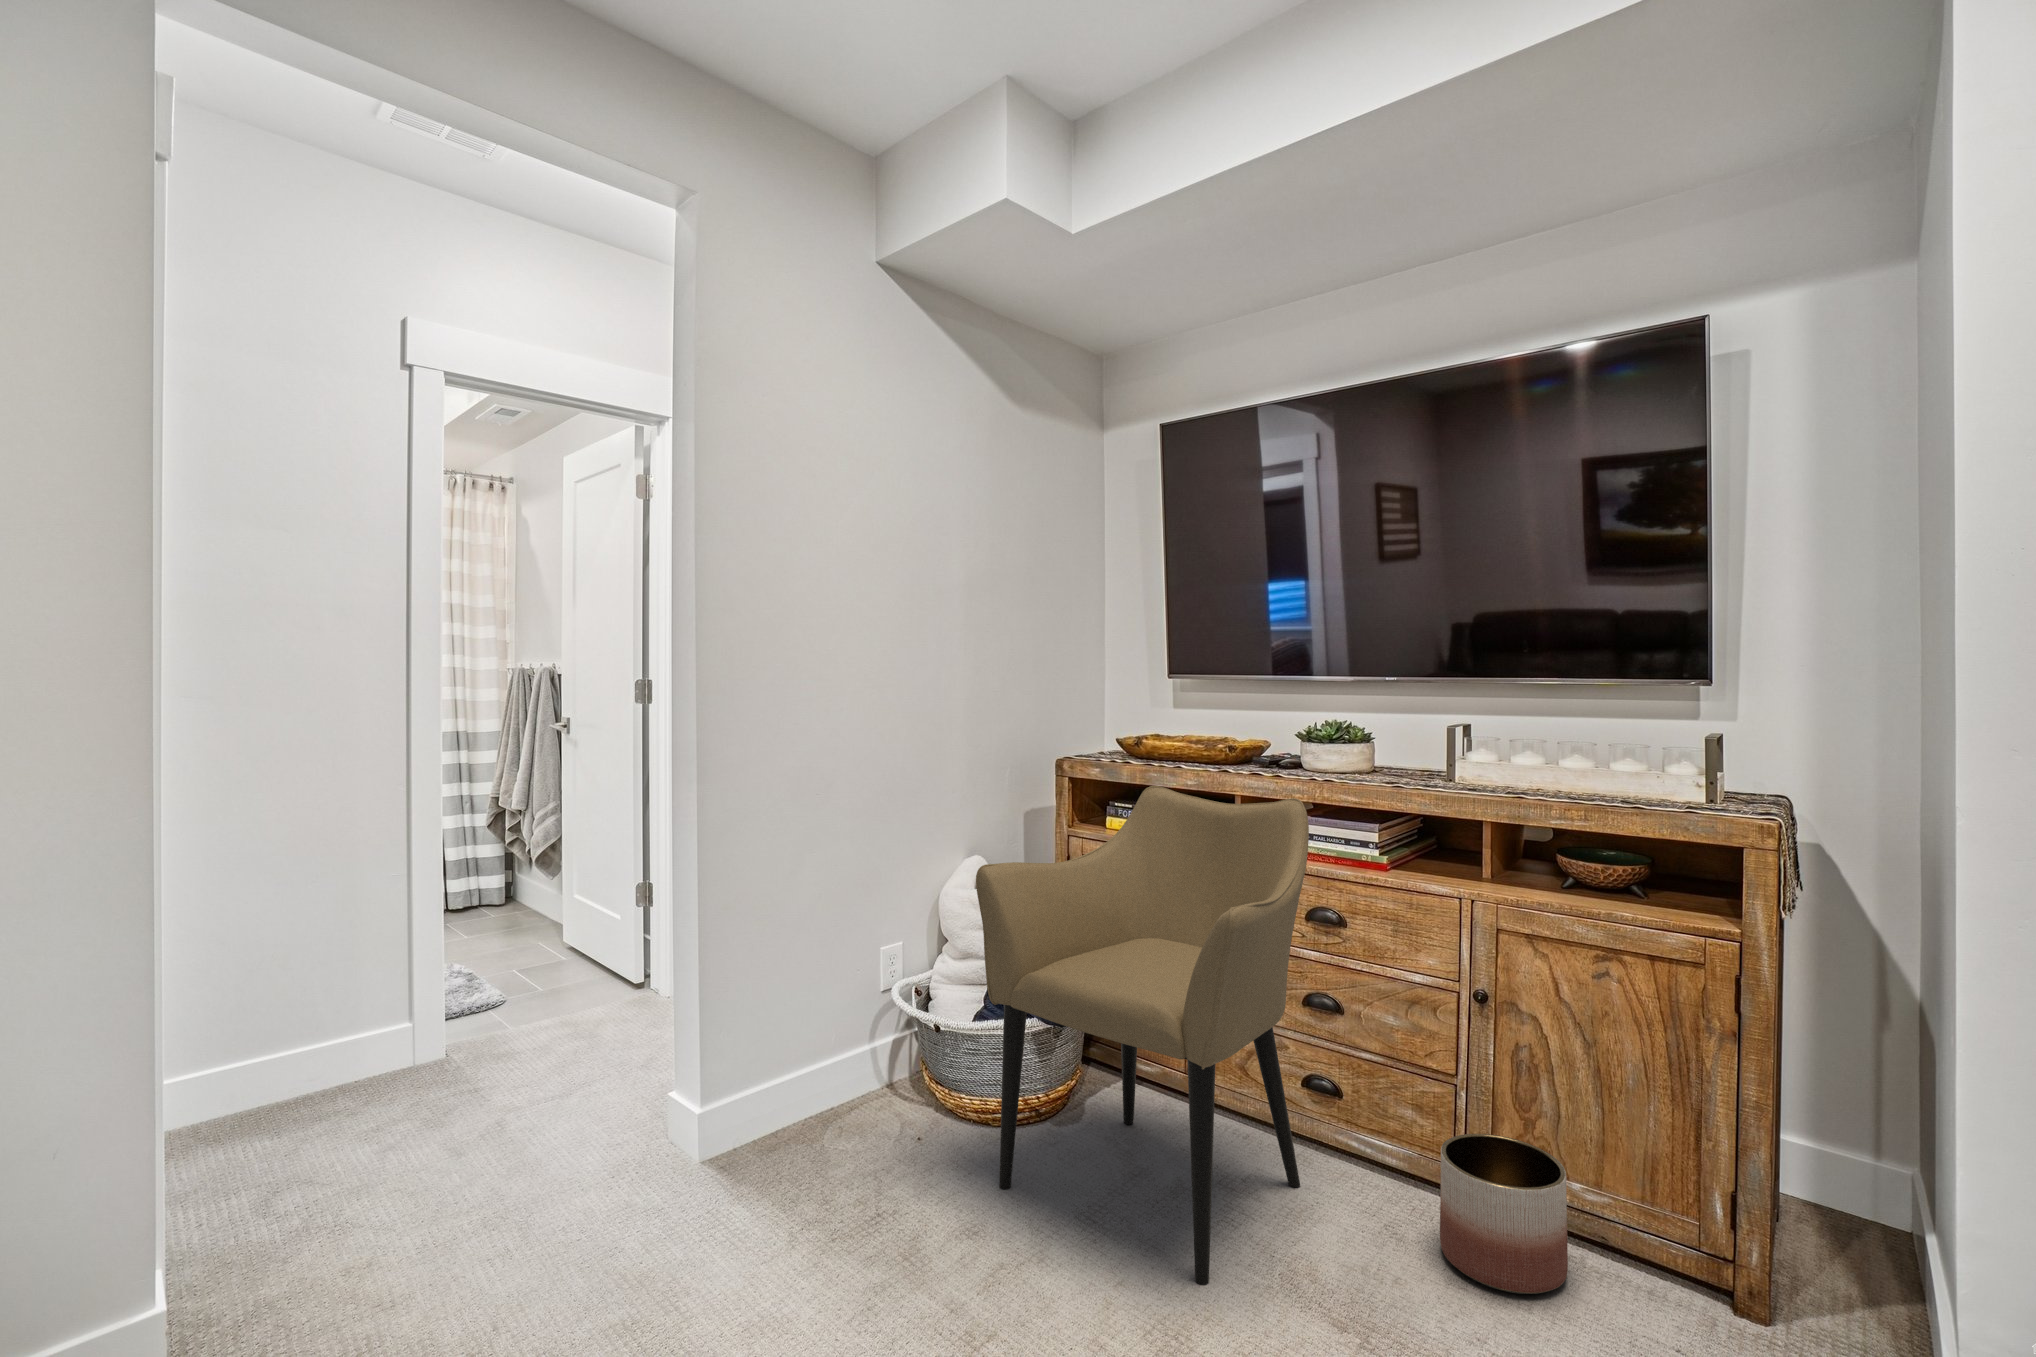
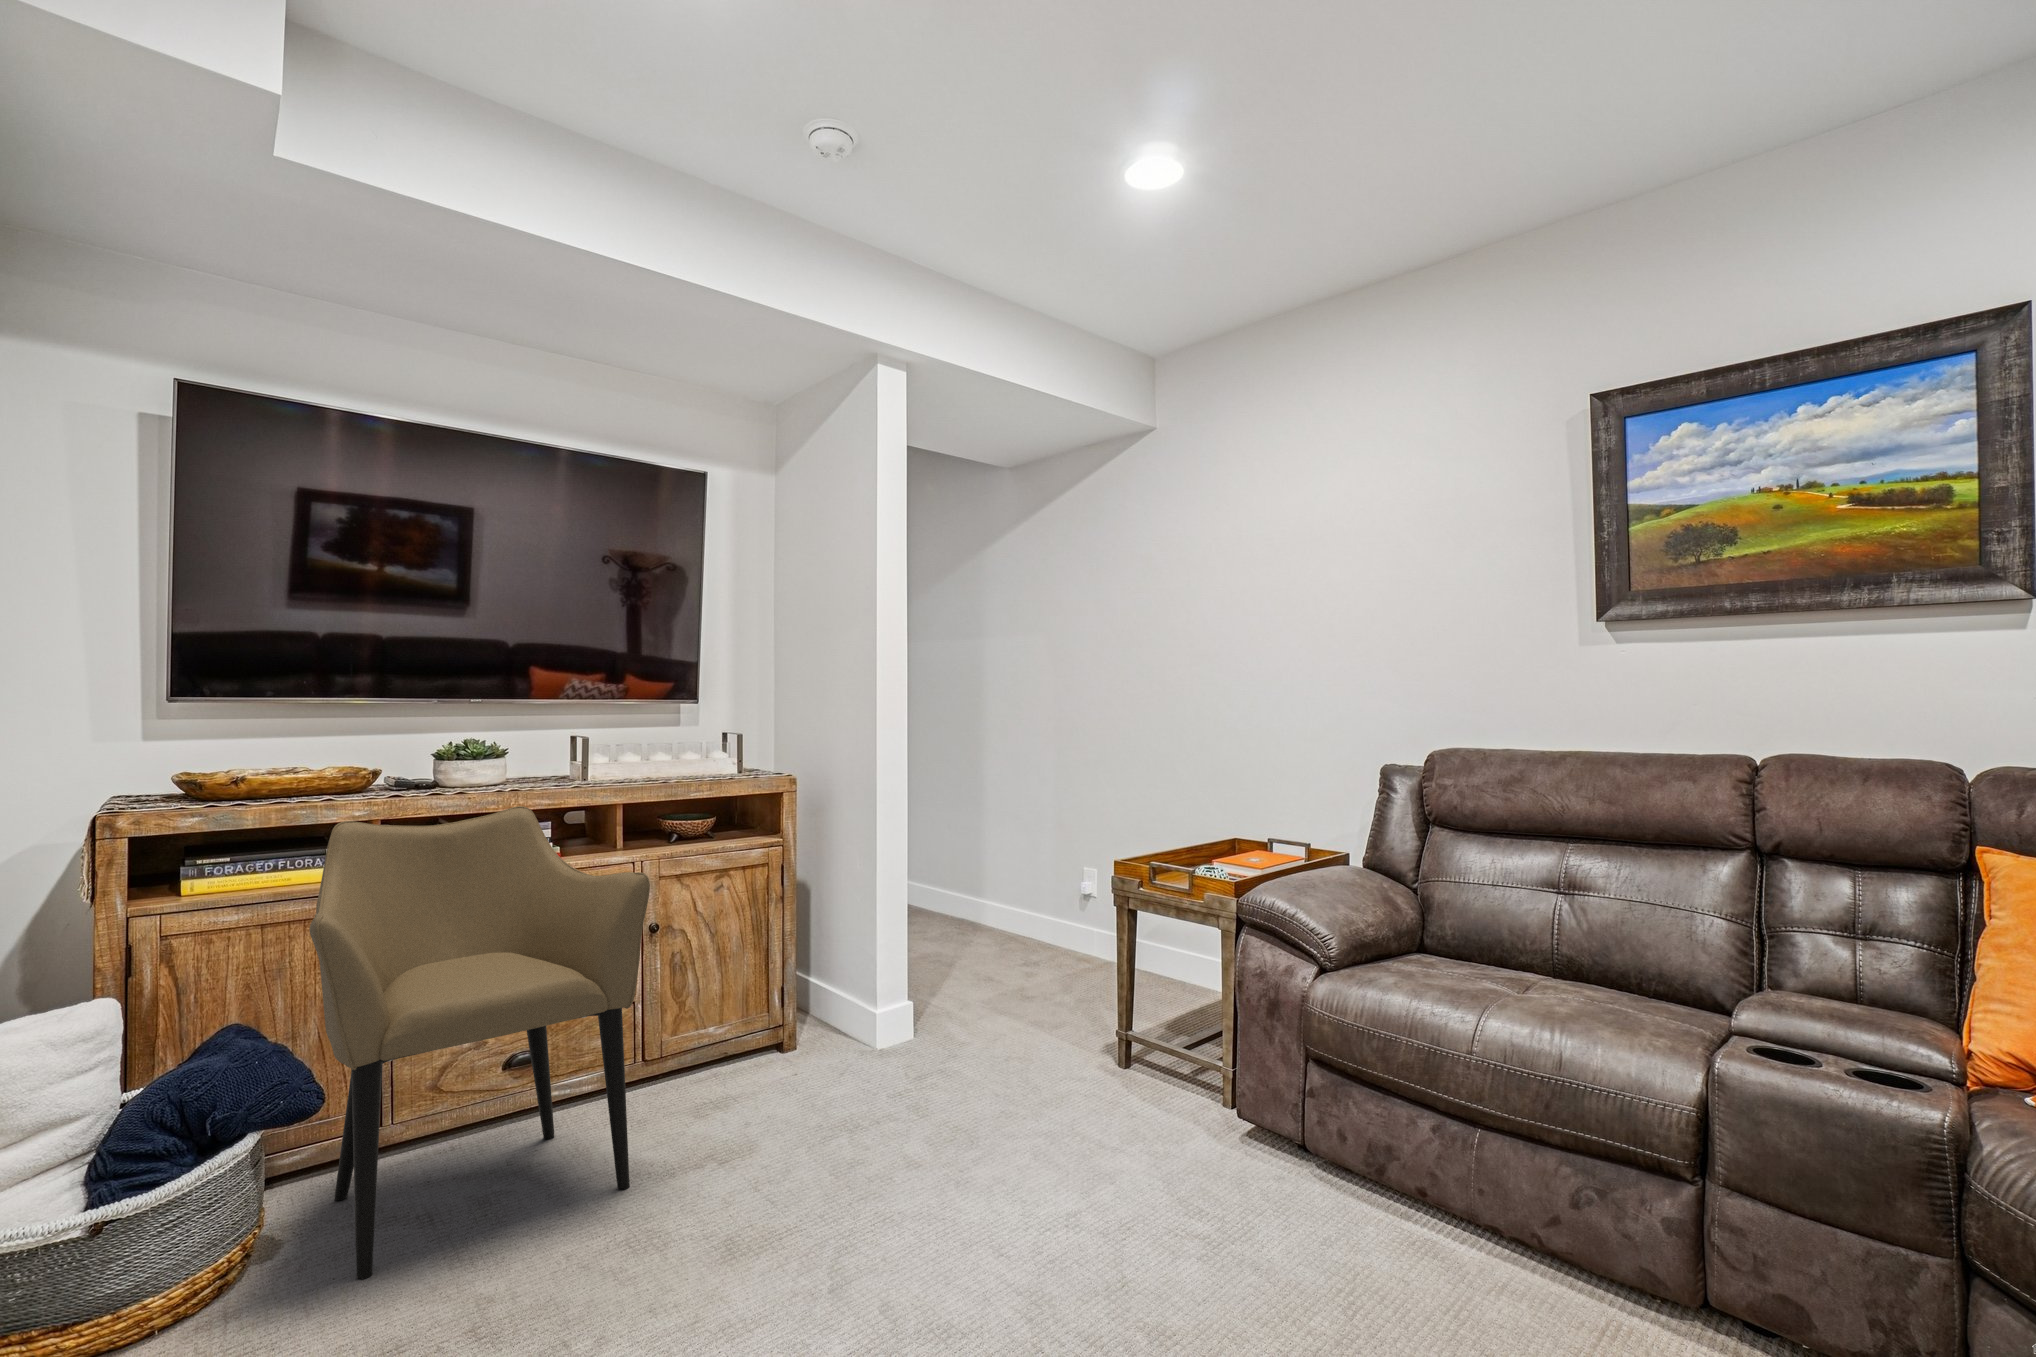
planter: present [1440,1134,1568,1294] -> none [667,1009,747,1103]

